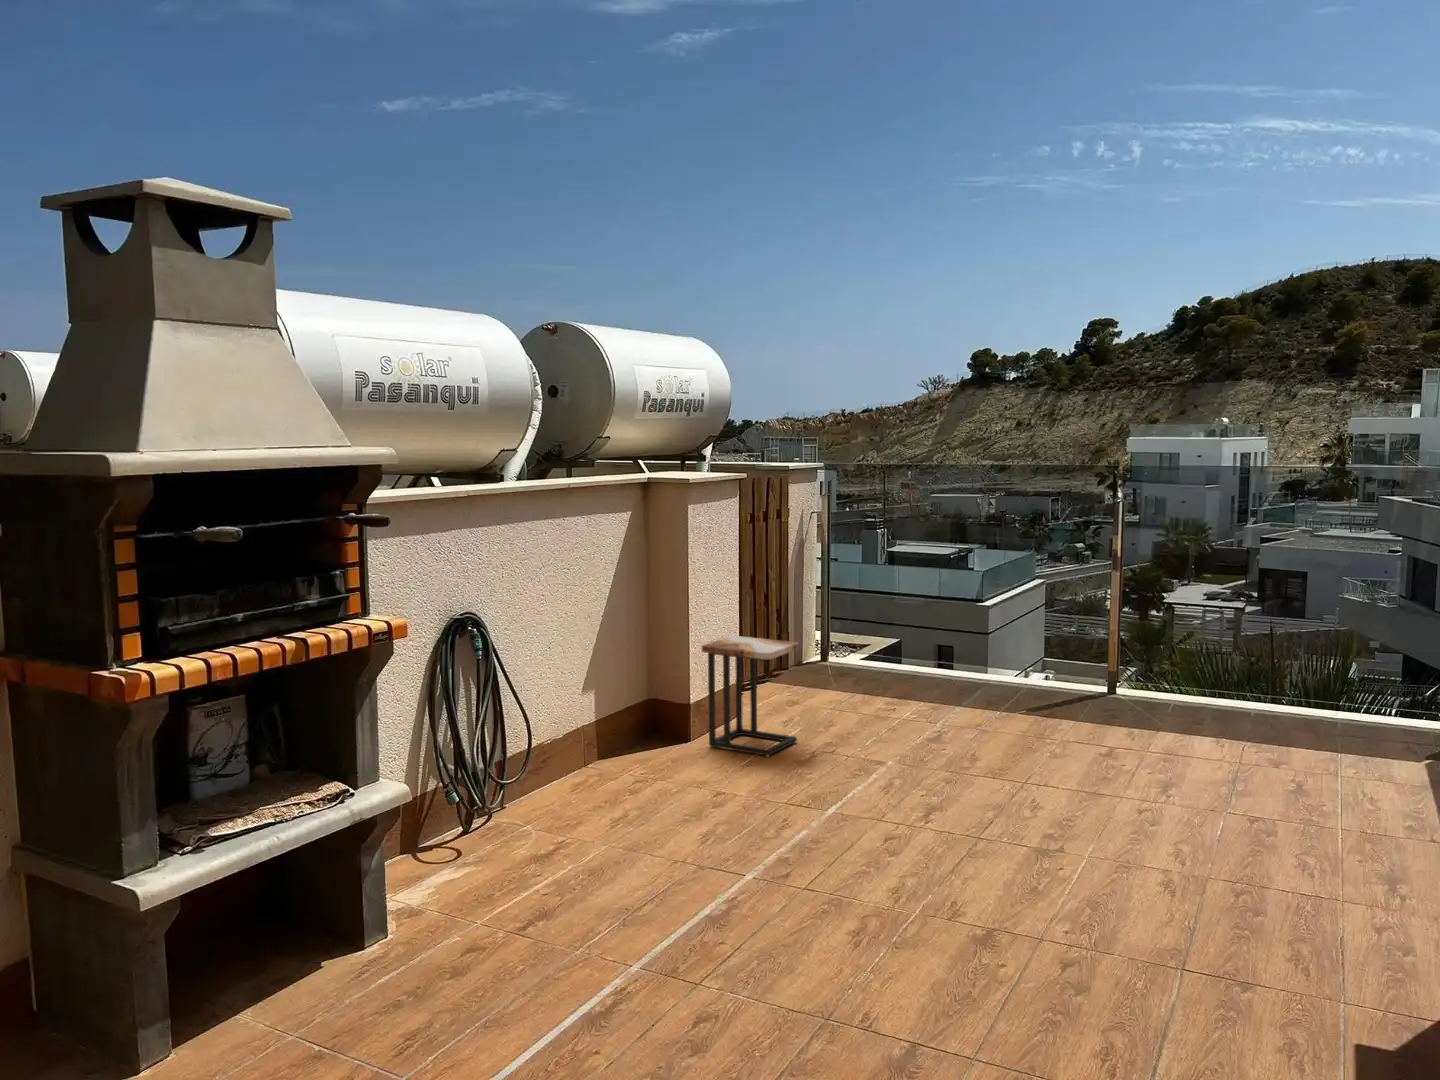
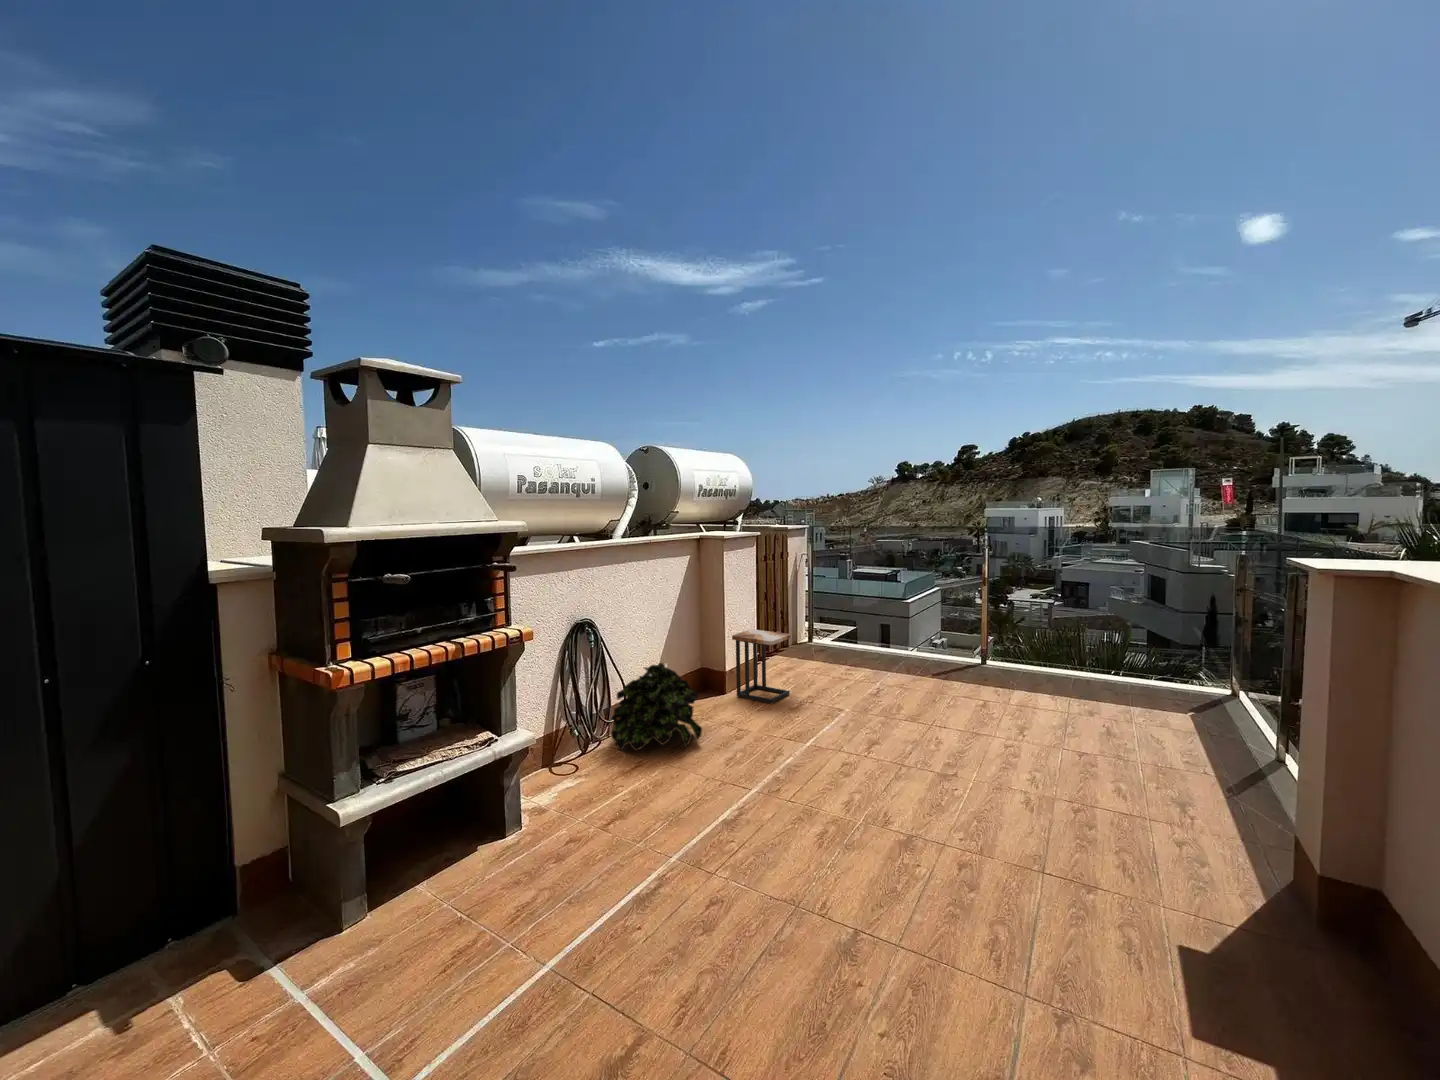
potted plant: none [508,686,660,828] -> present [611,663,702,751]

